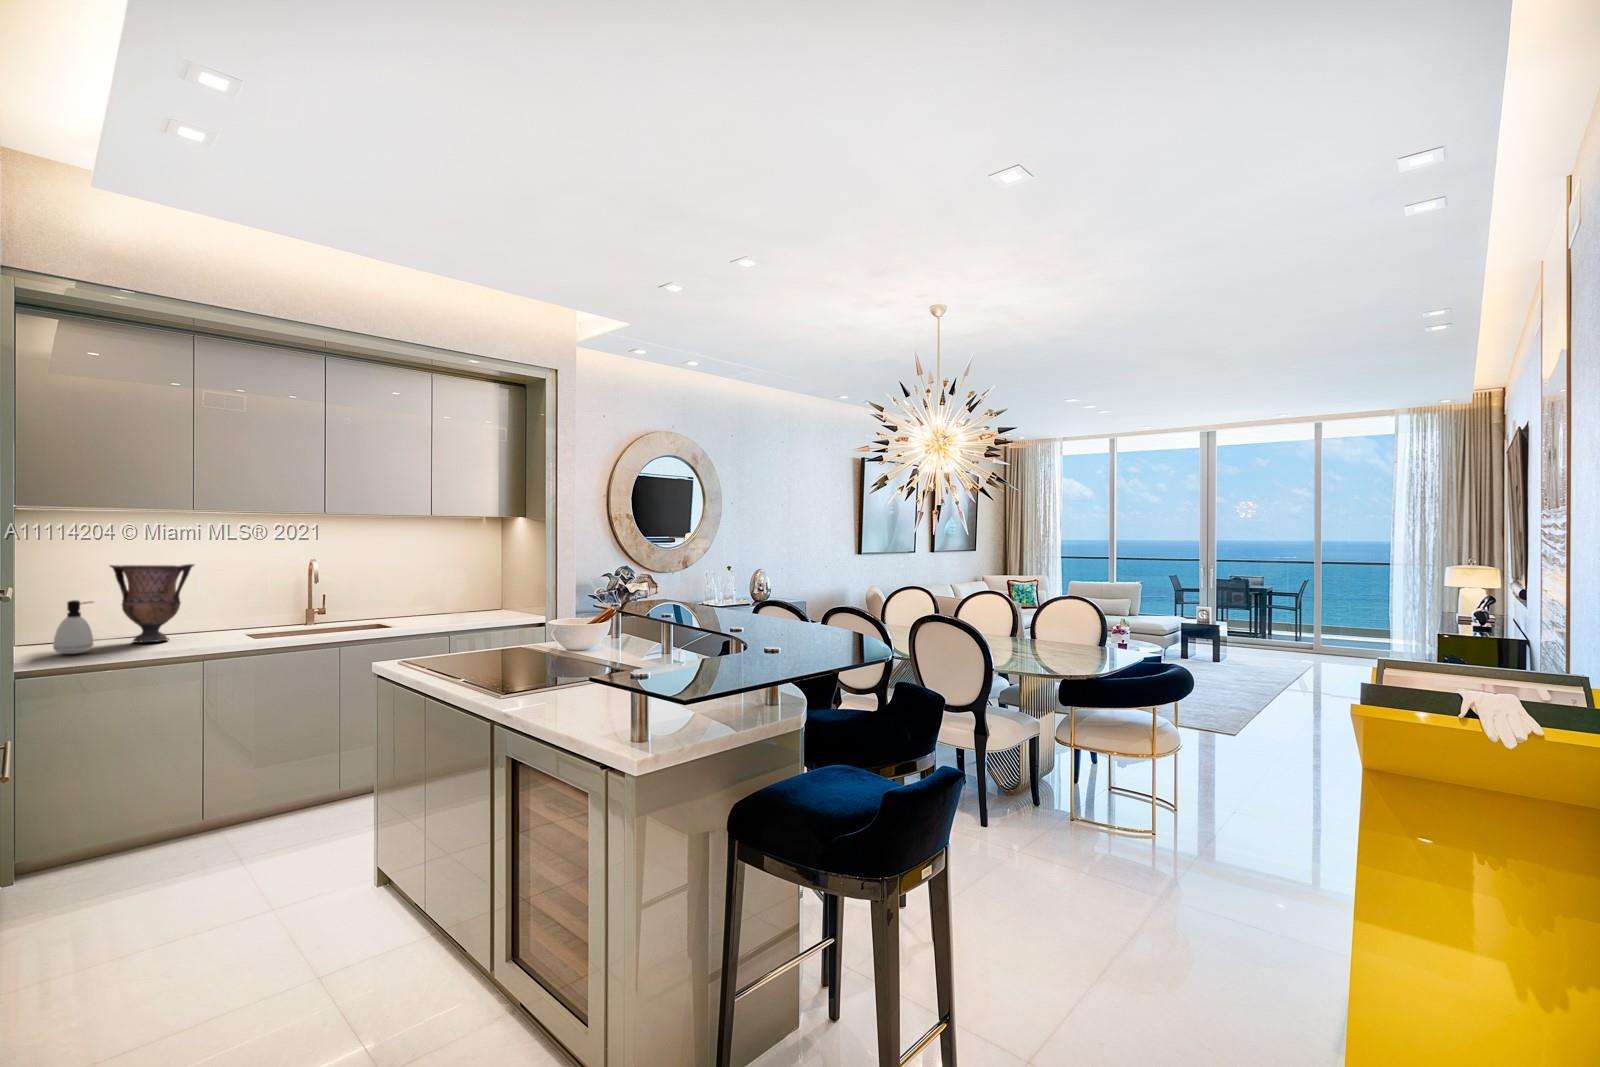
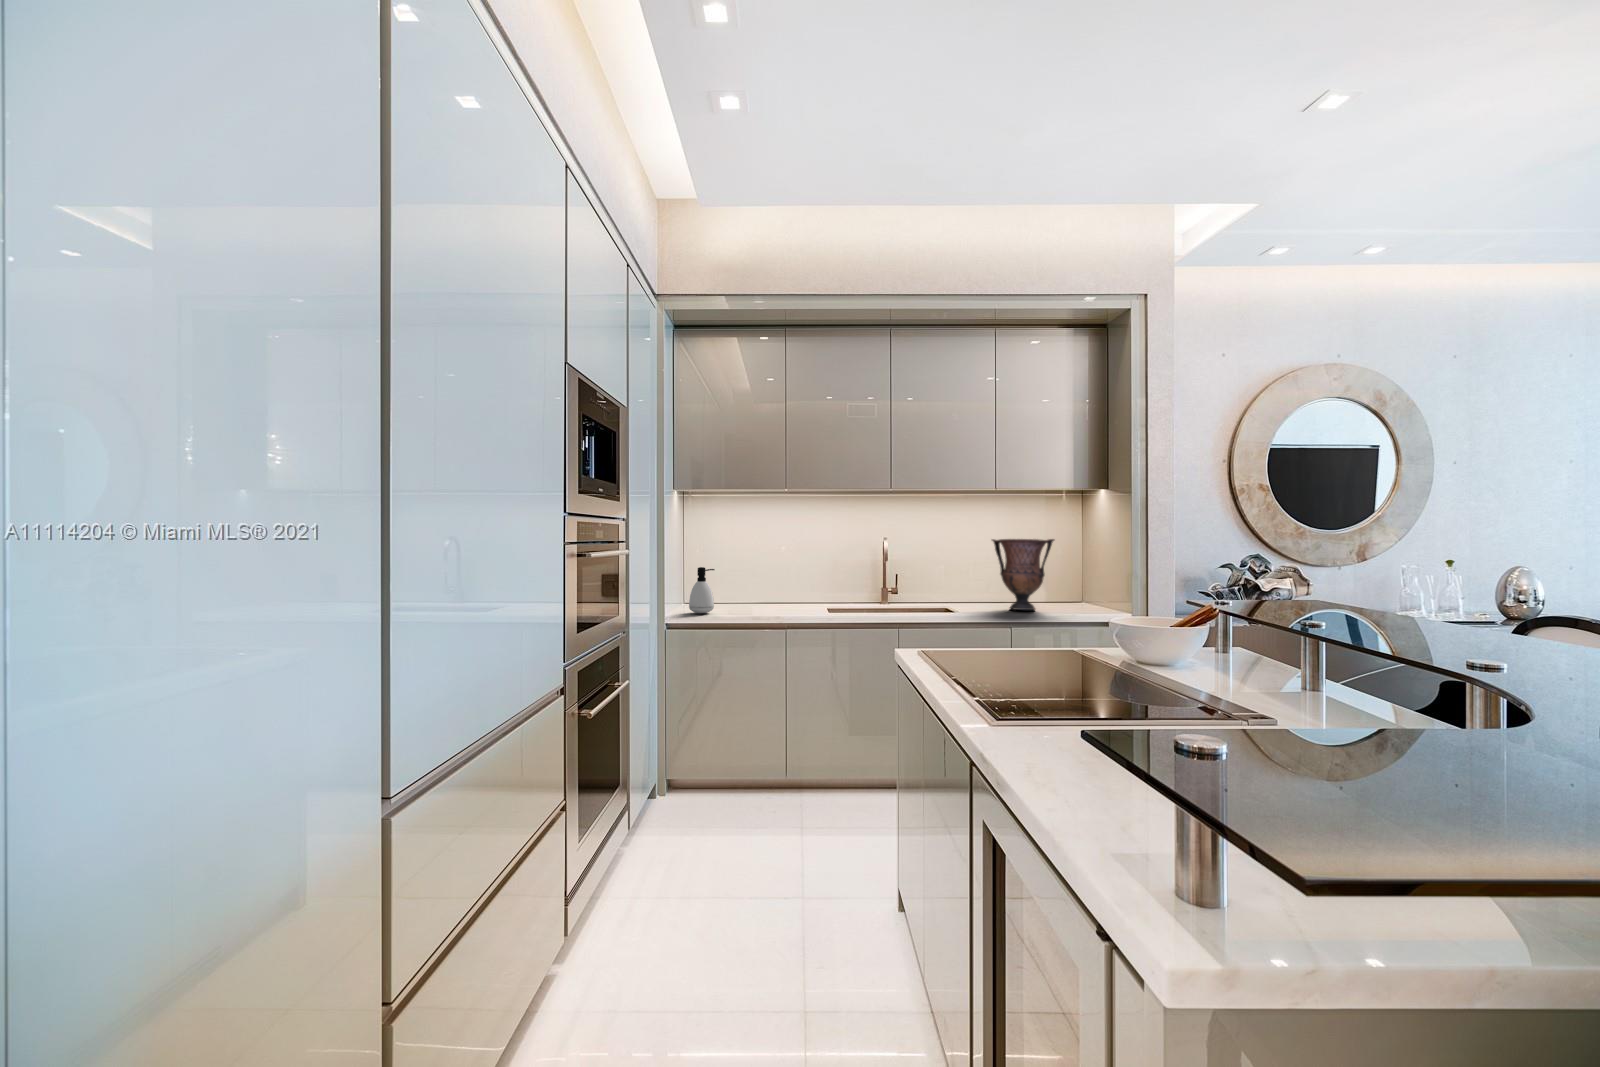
vase: present [110,564,194,643] -> present [992,539,1054,610]

